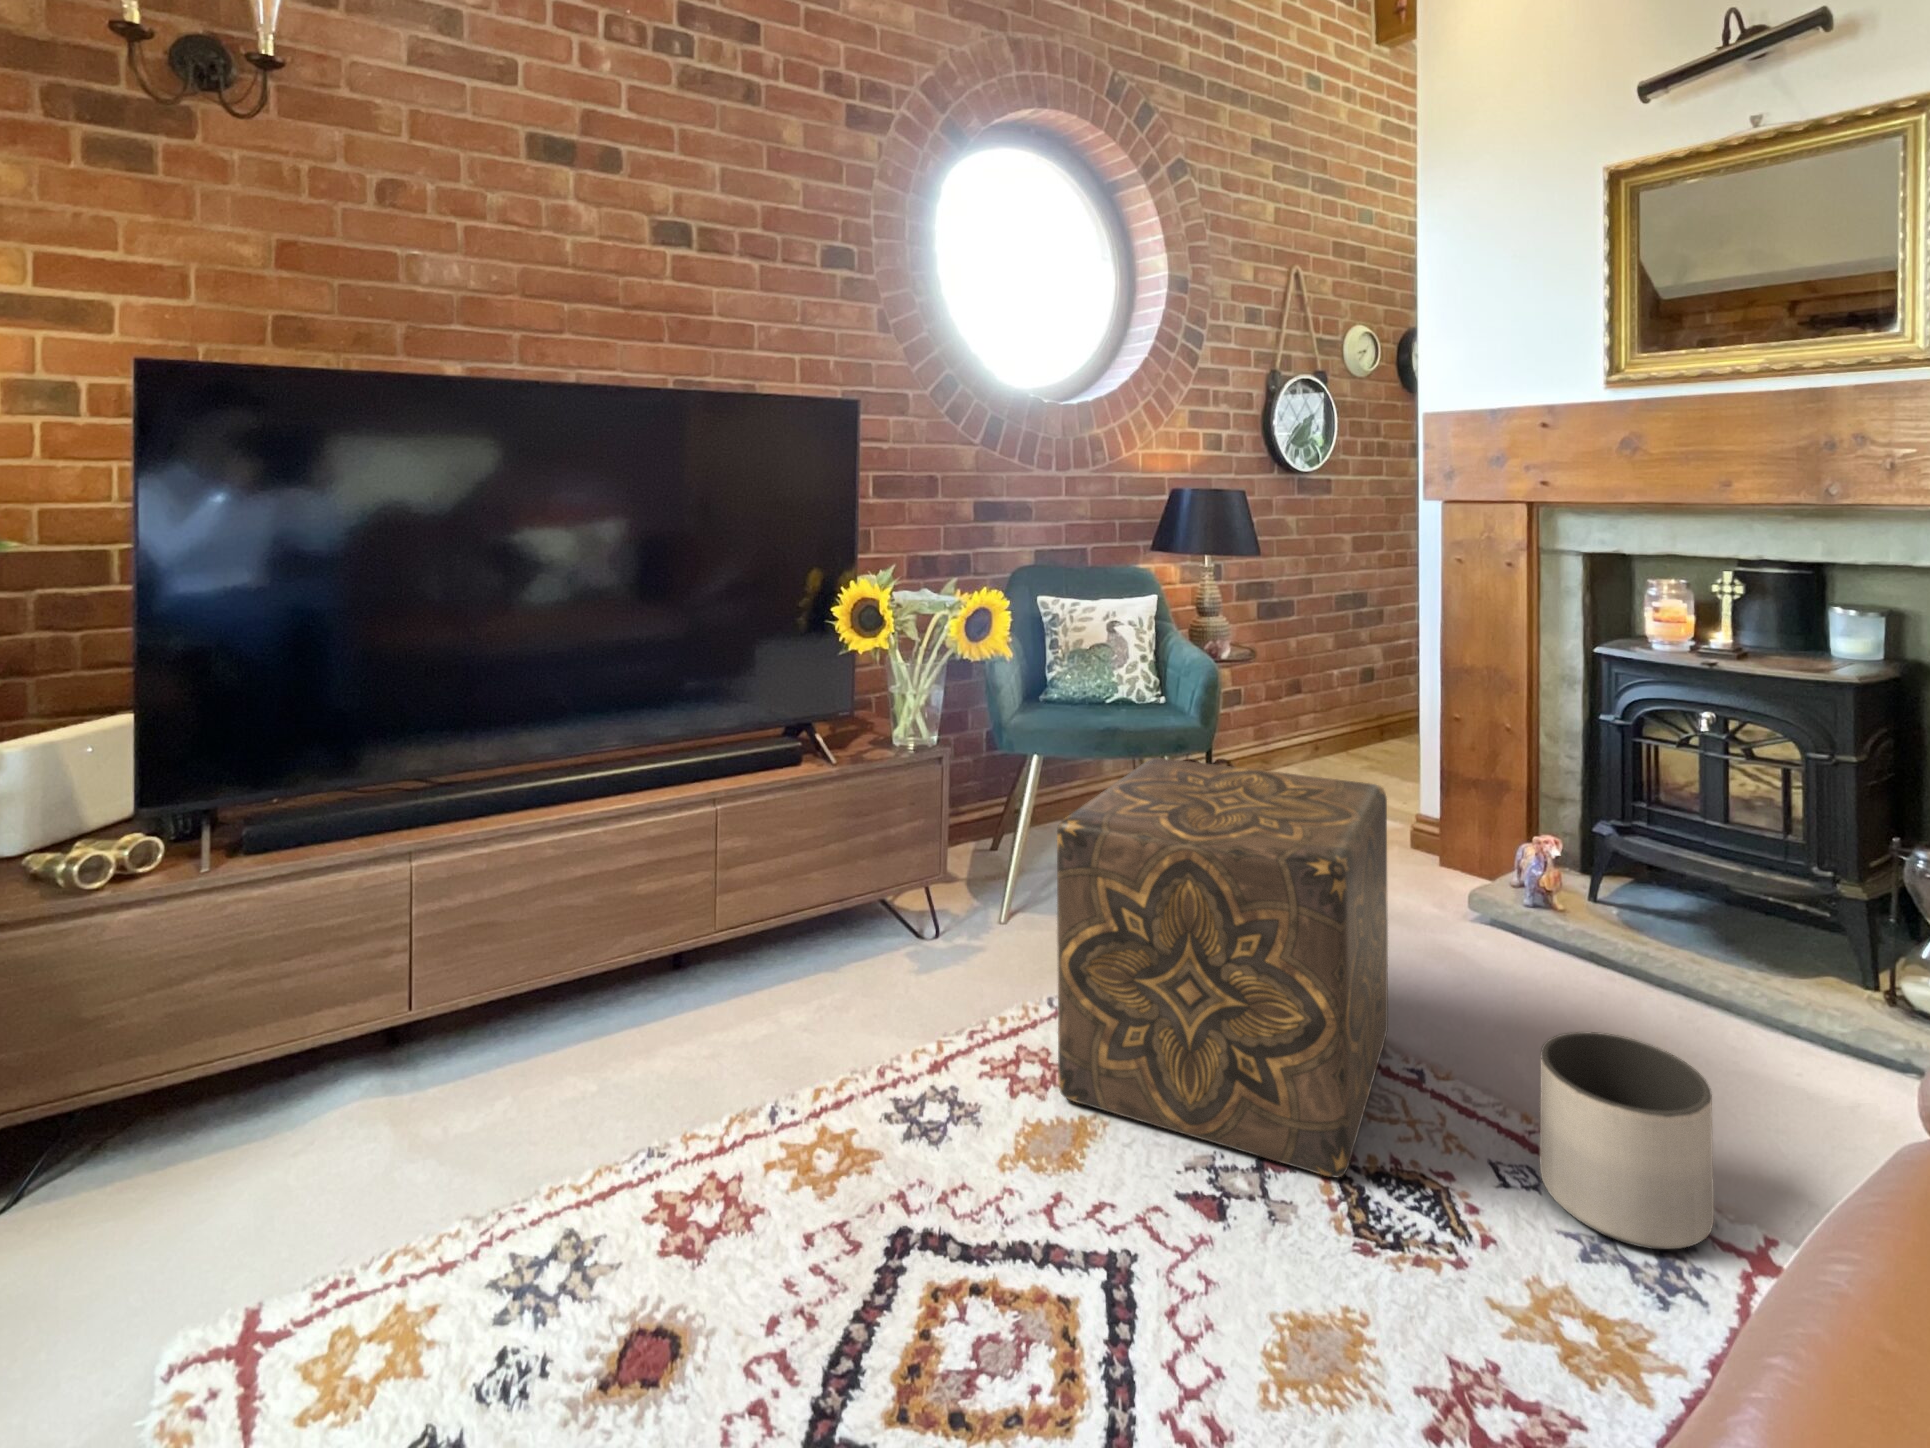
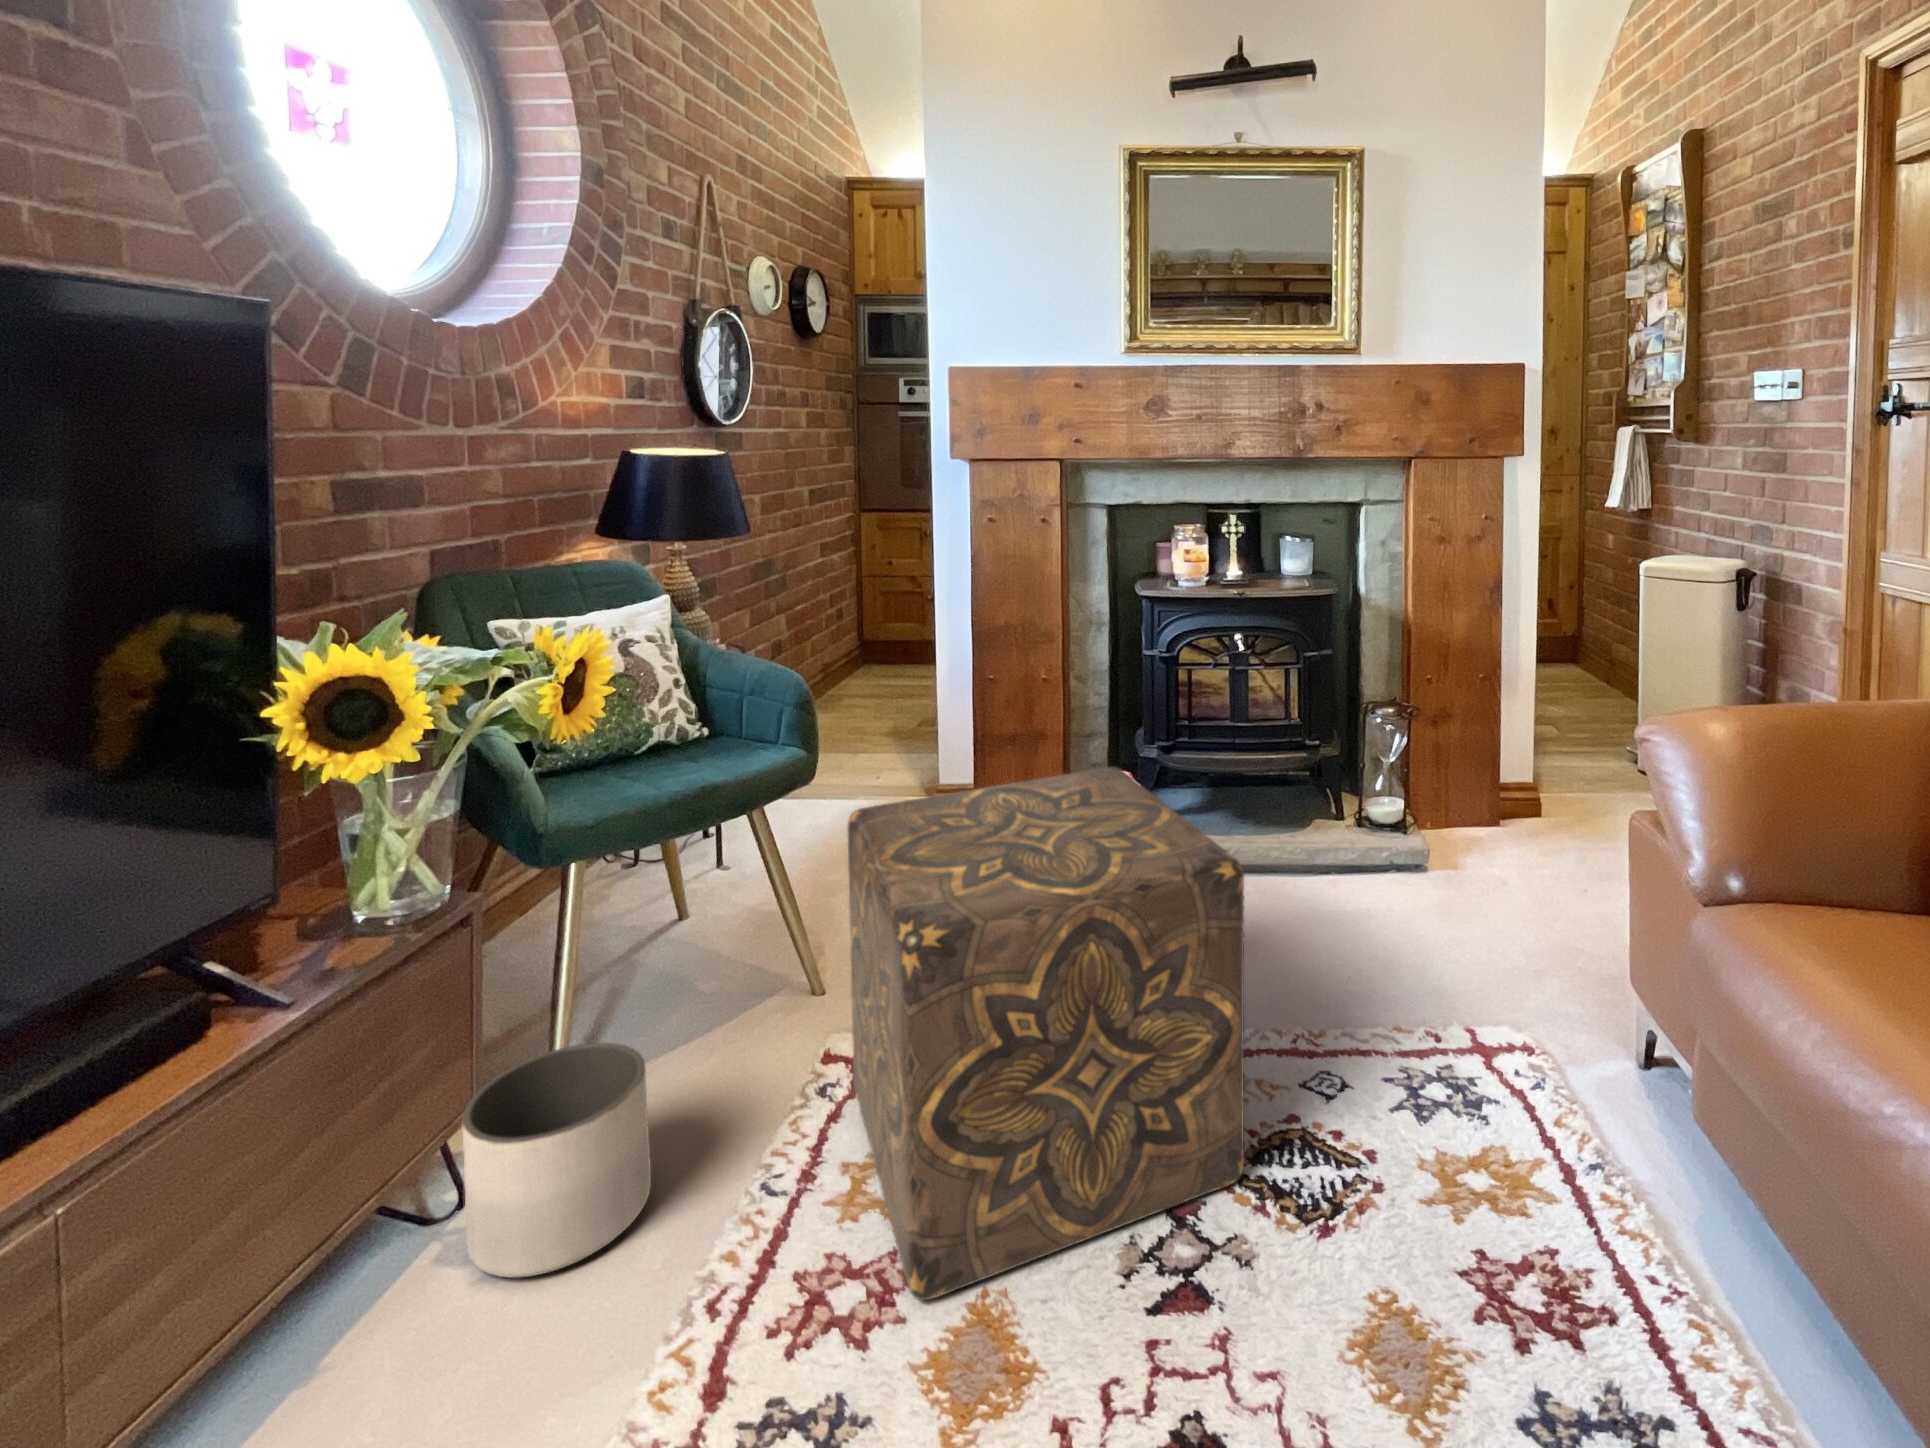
planter: present [1540,1032,1714,1249] -> present [462,1043,651,1278]

